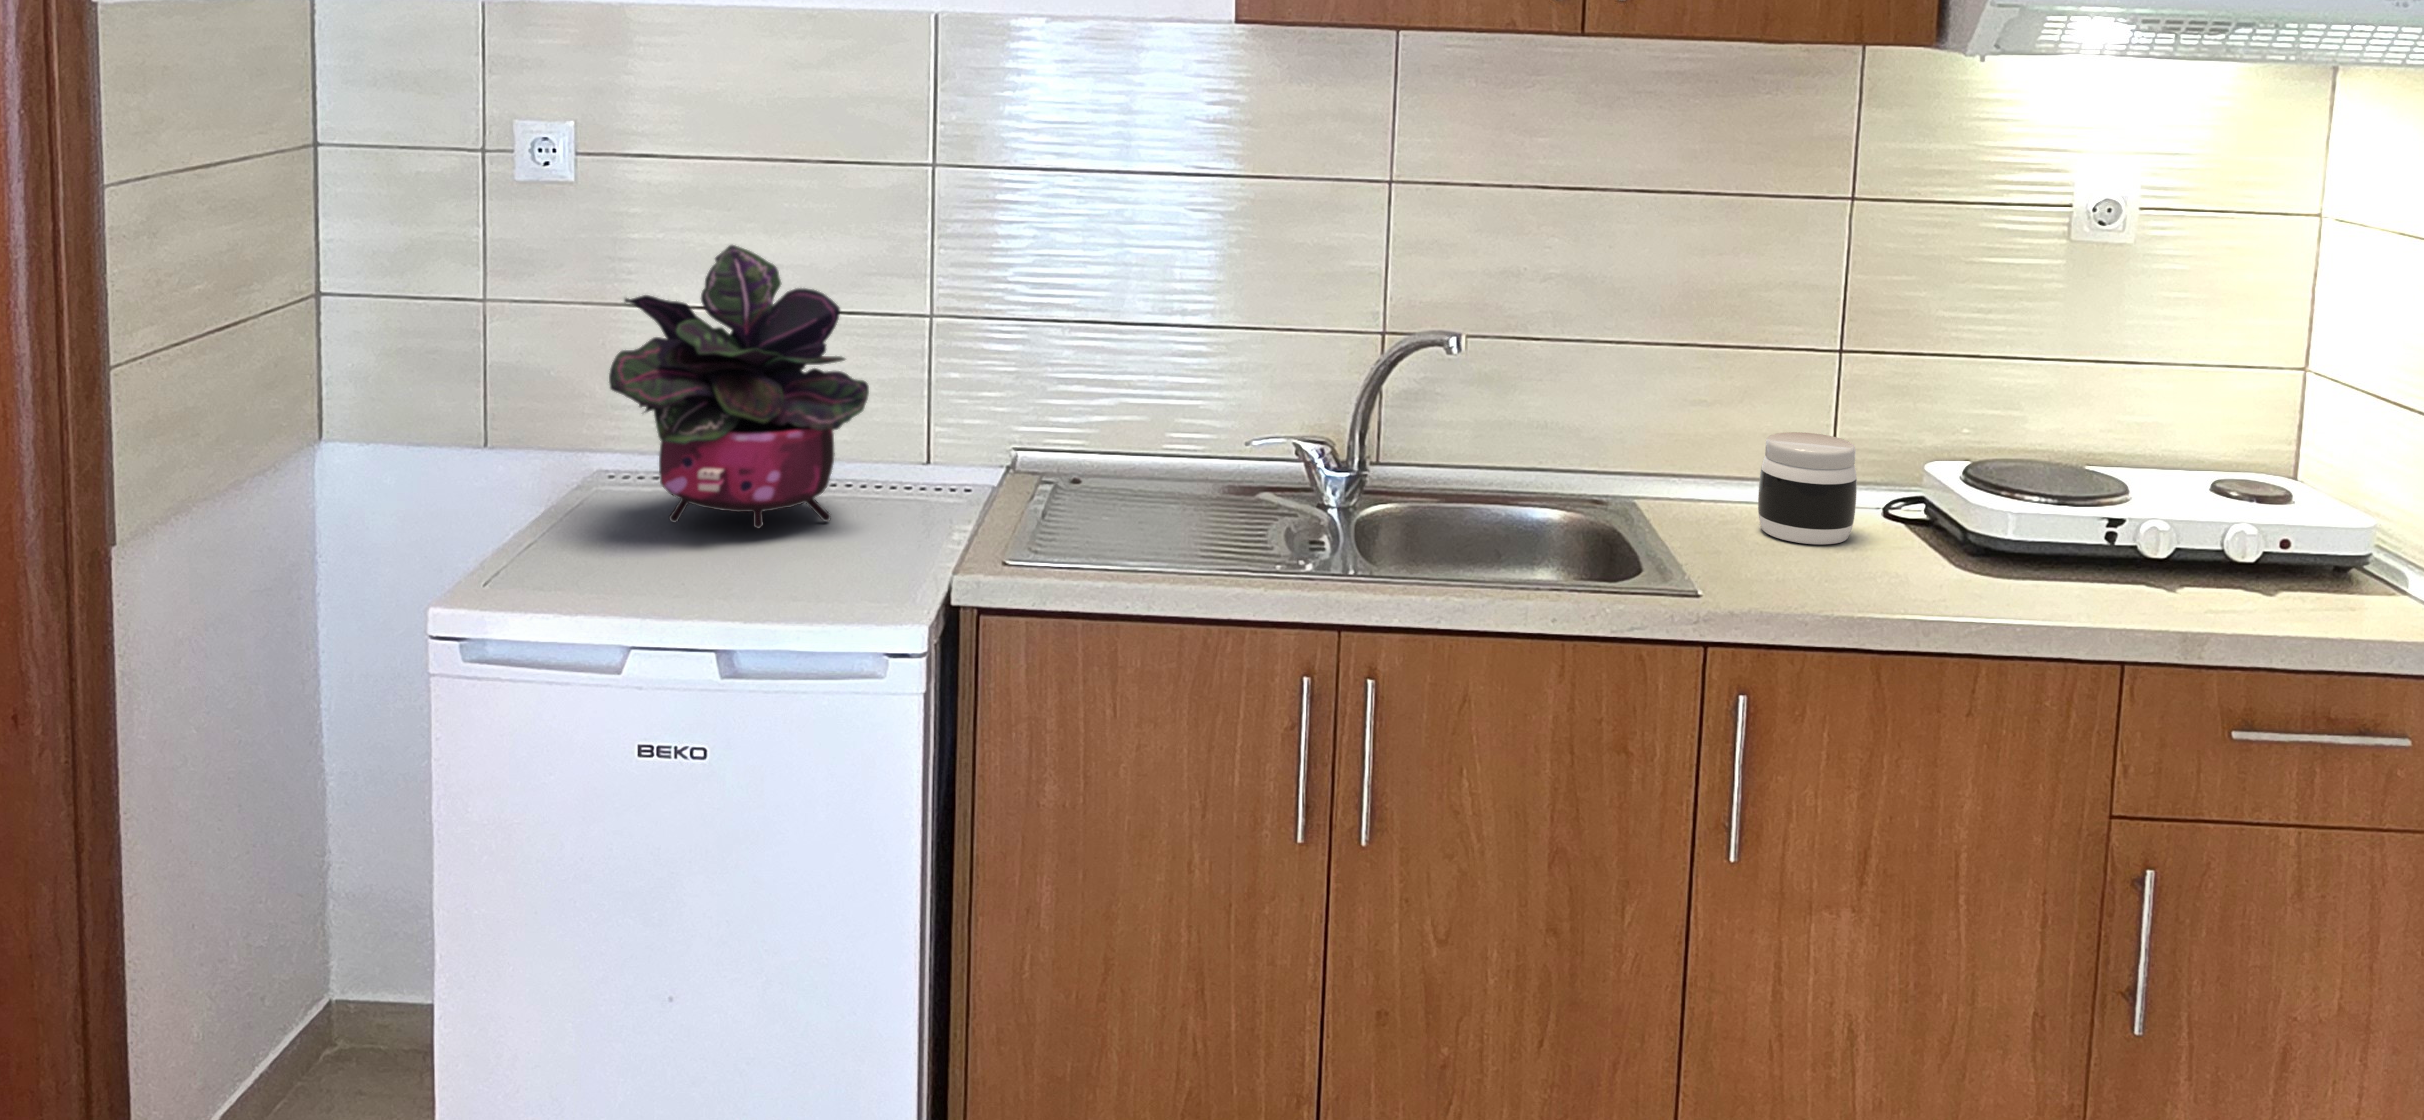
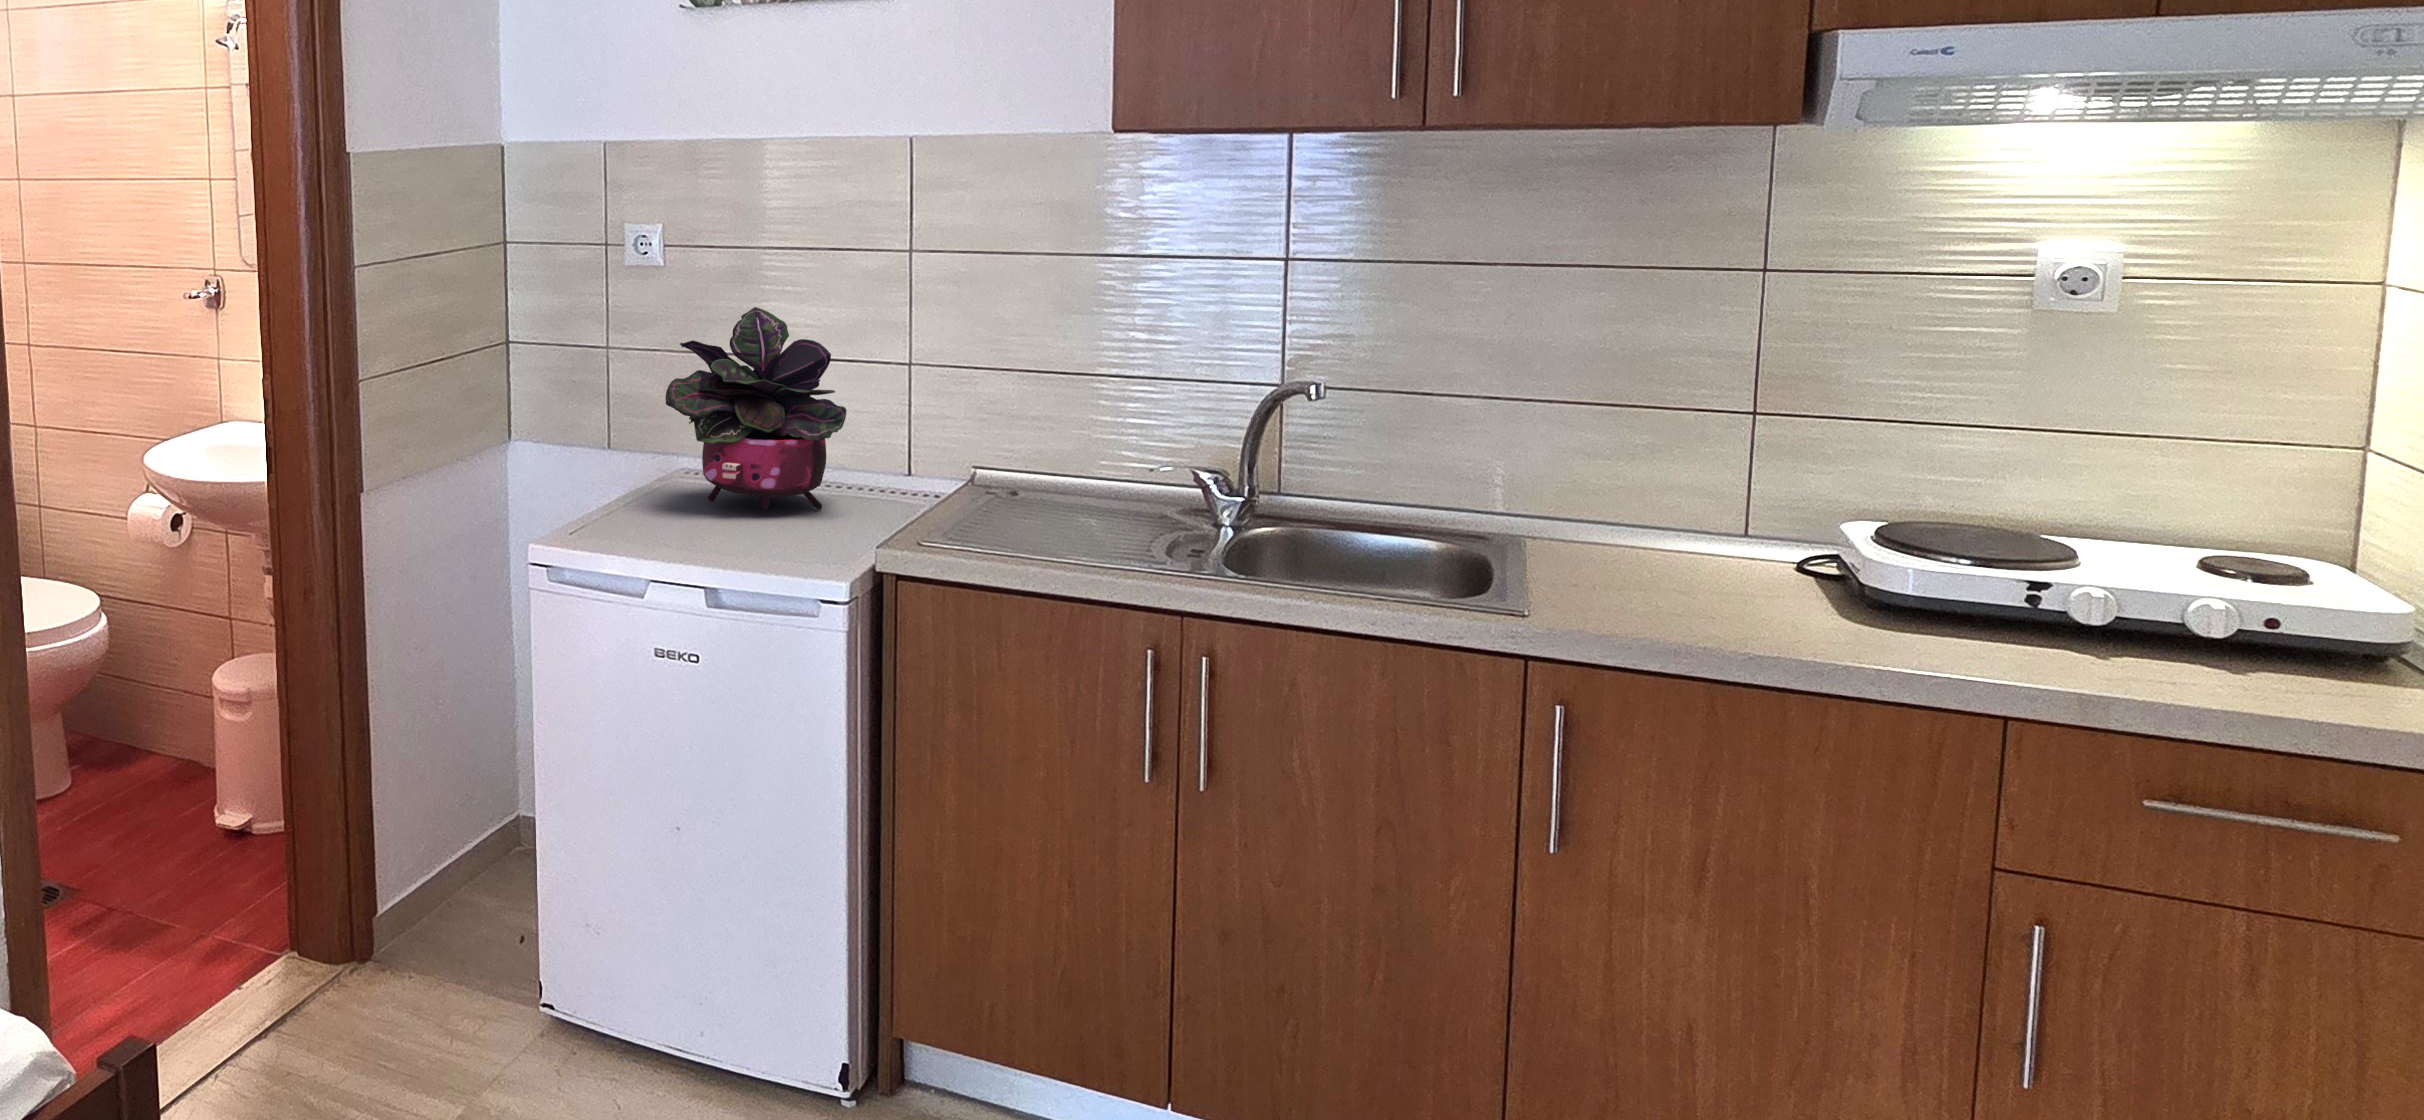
jar: present [1758,432,1857,545] -> none [1640,485,1745,588]

